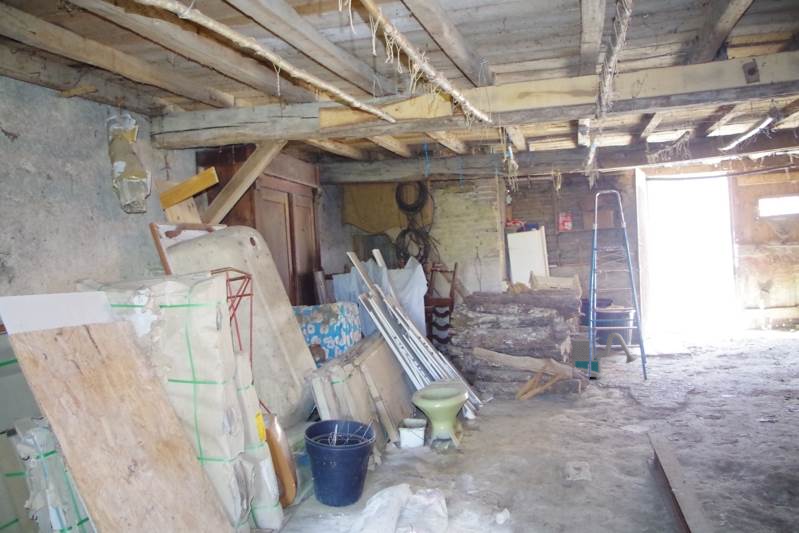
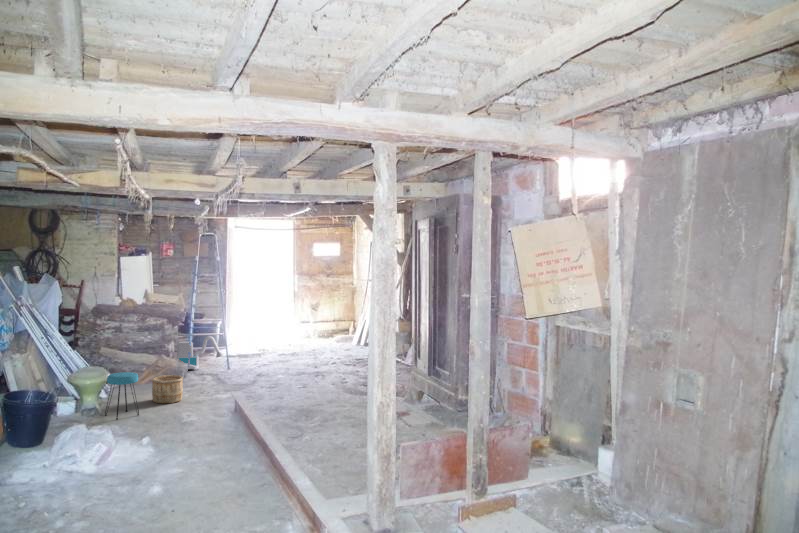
stool: none [460,395,507,468] -> present [105,372,139,419]
wooden bucket: none [528,396,574,442] -> present [151,375,183,404]

